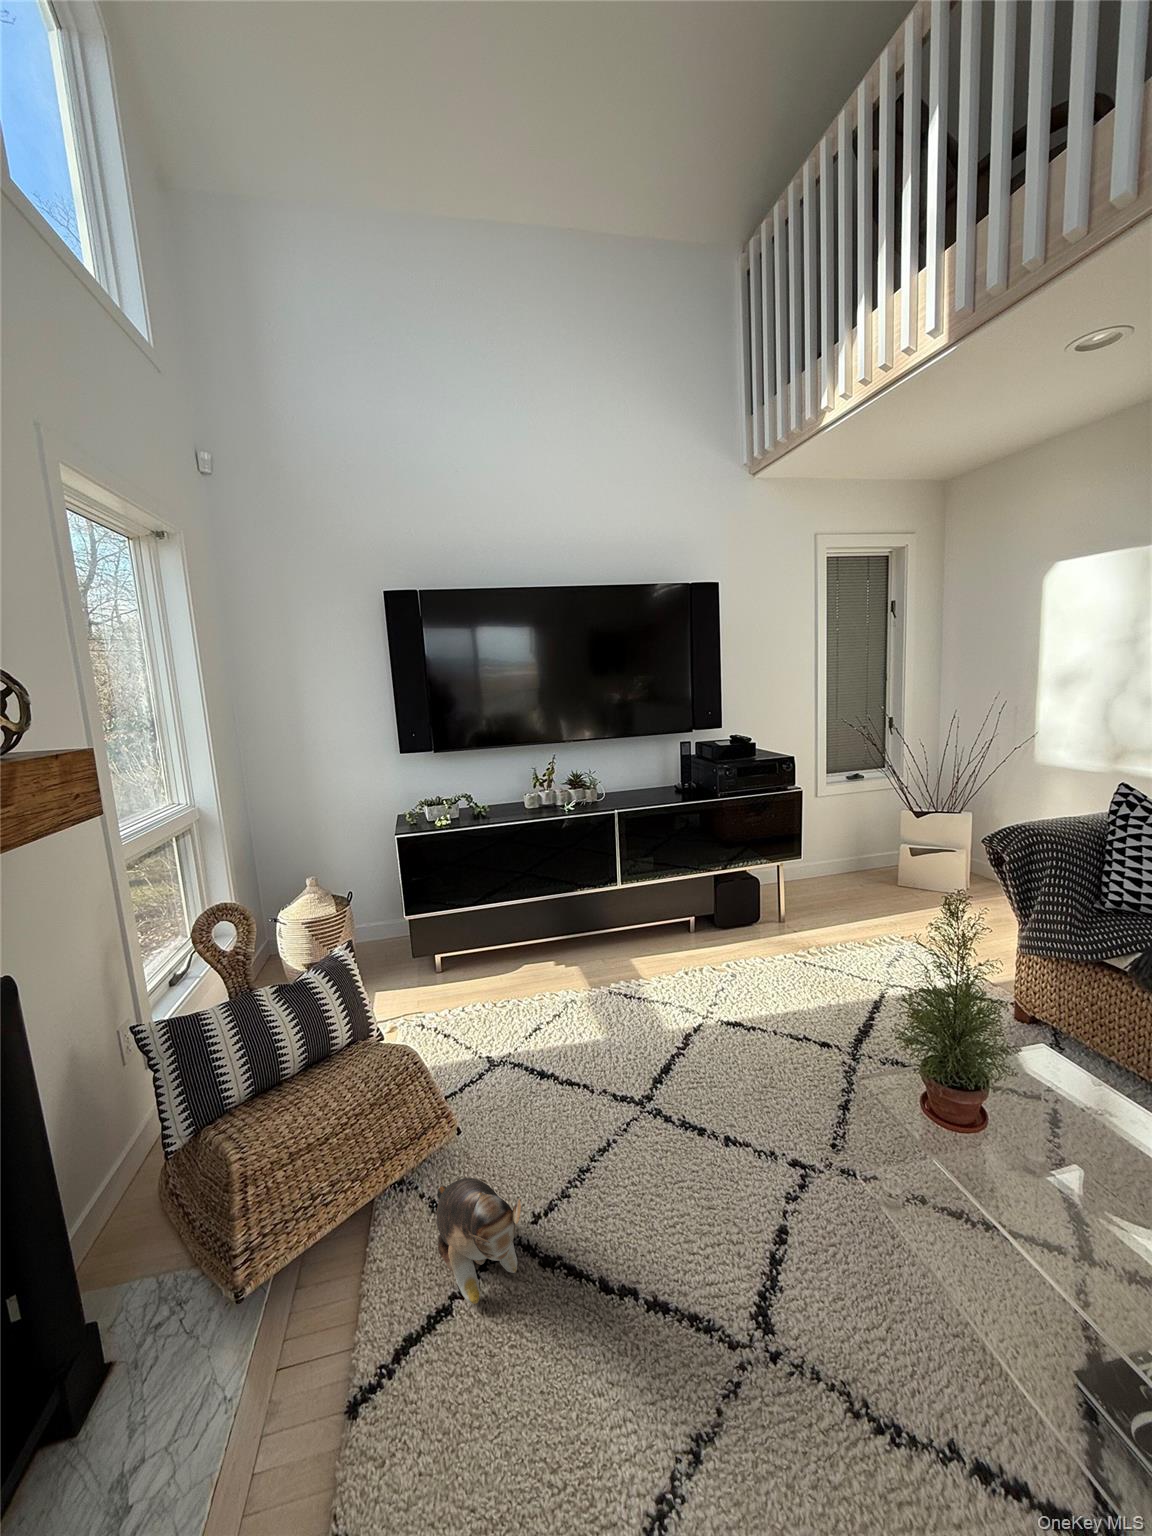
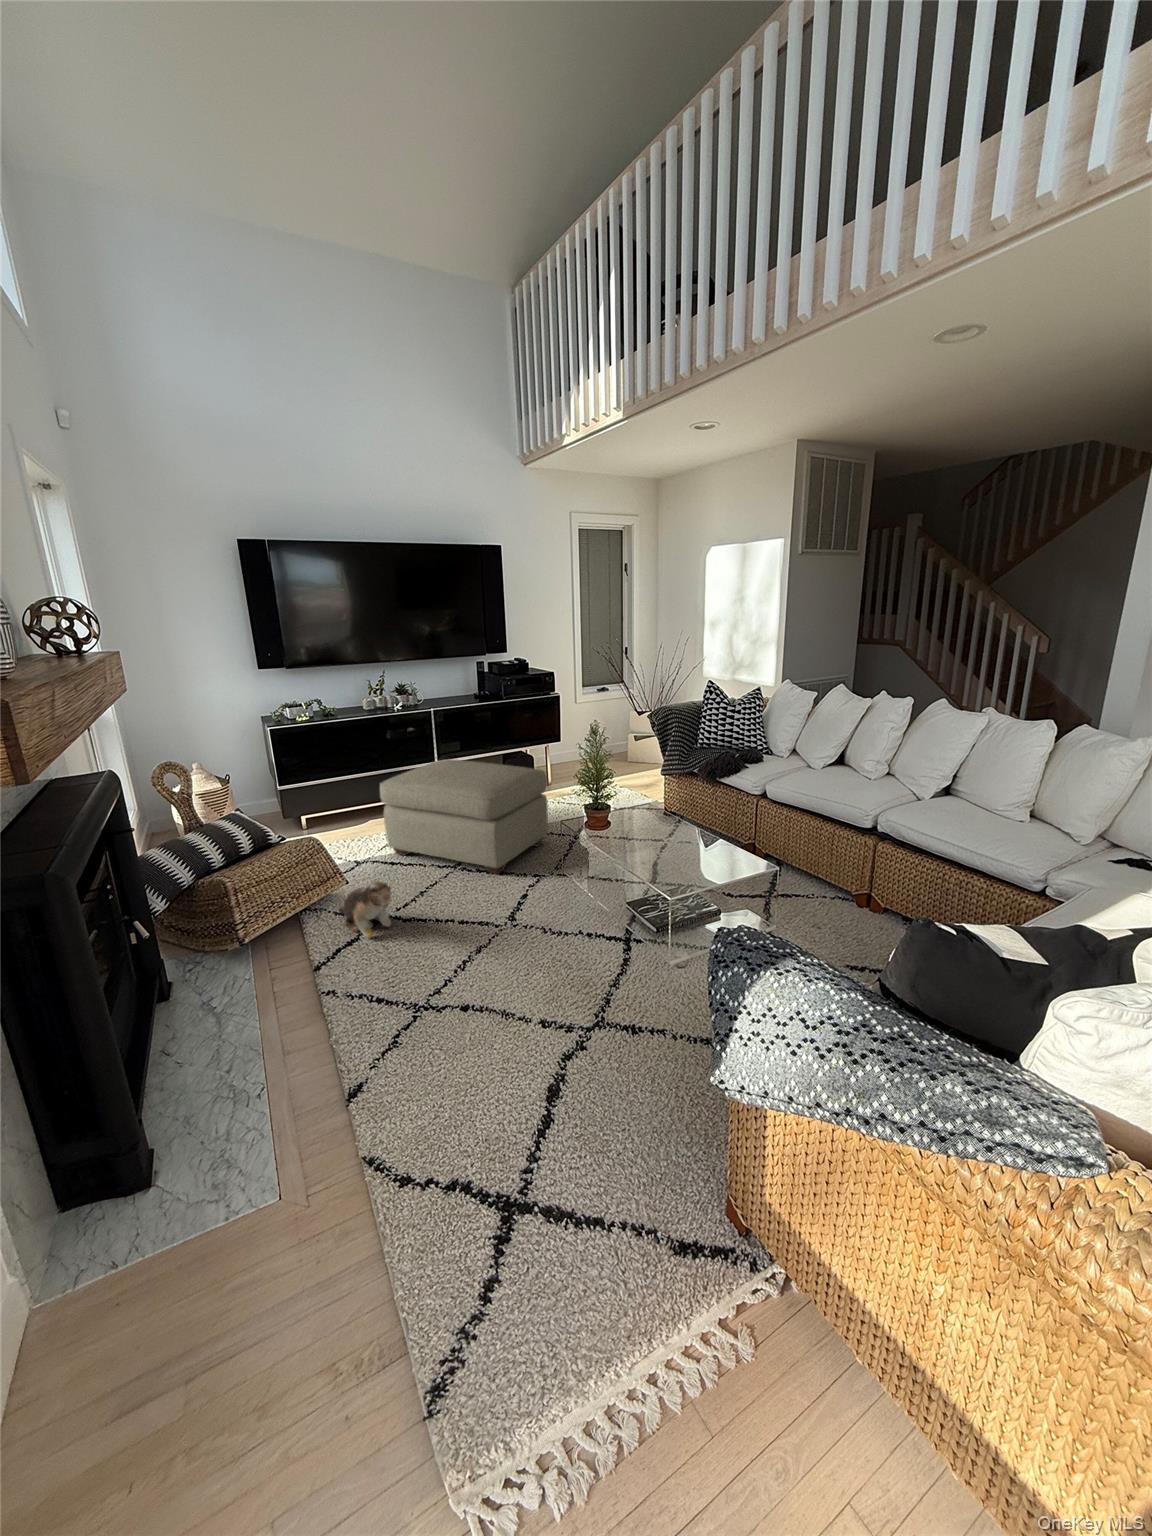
ottoman: none [529,895,806,1141] -> present [380,759,548,874]

